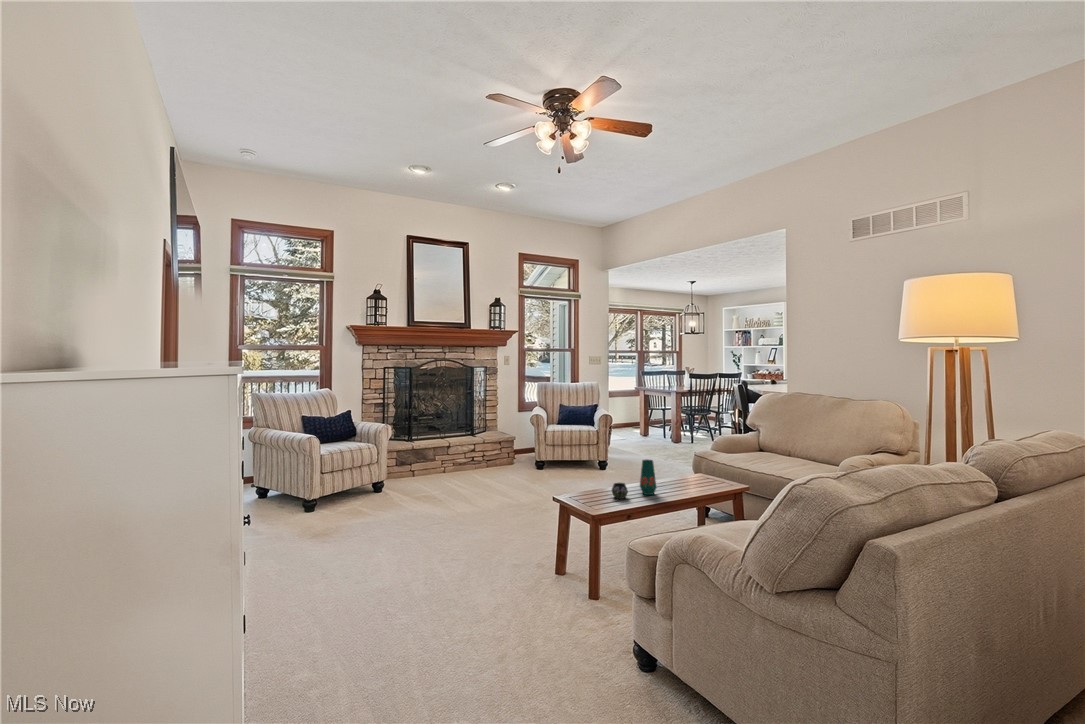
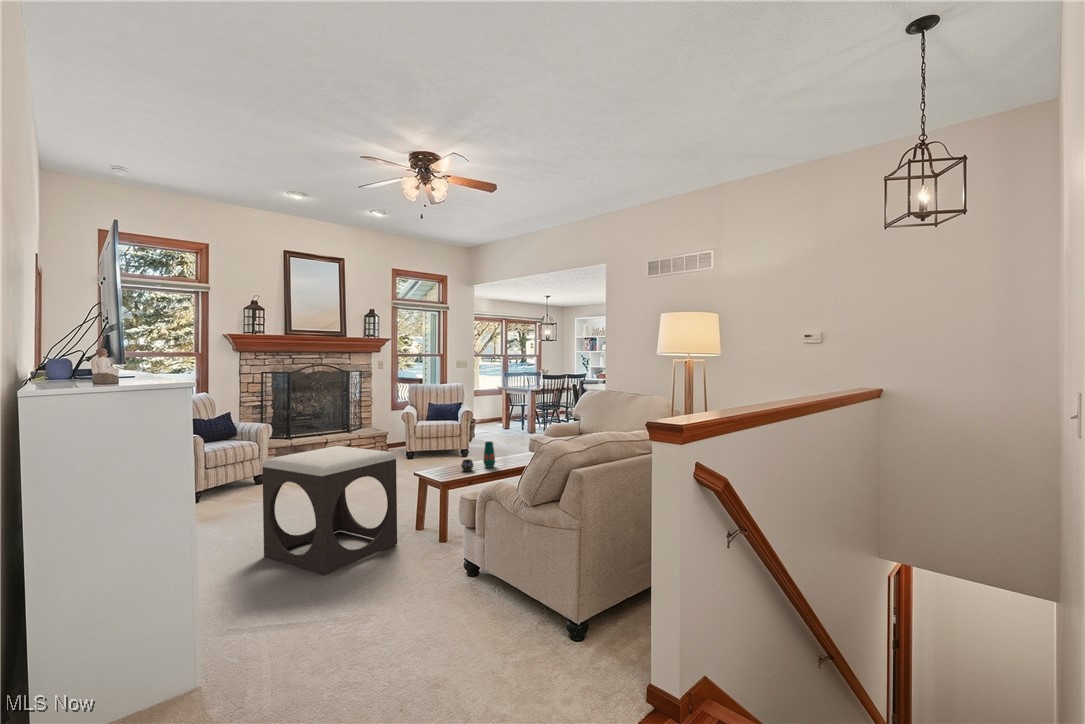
footstool: none [369,458,531,635] -> present [263,446,397,576]

